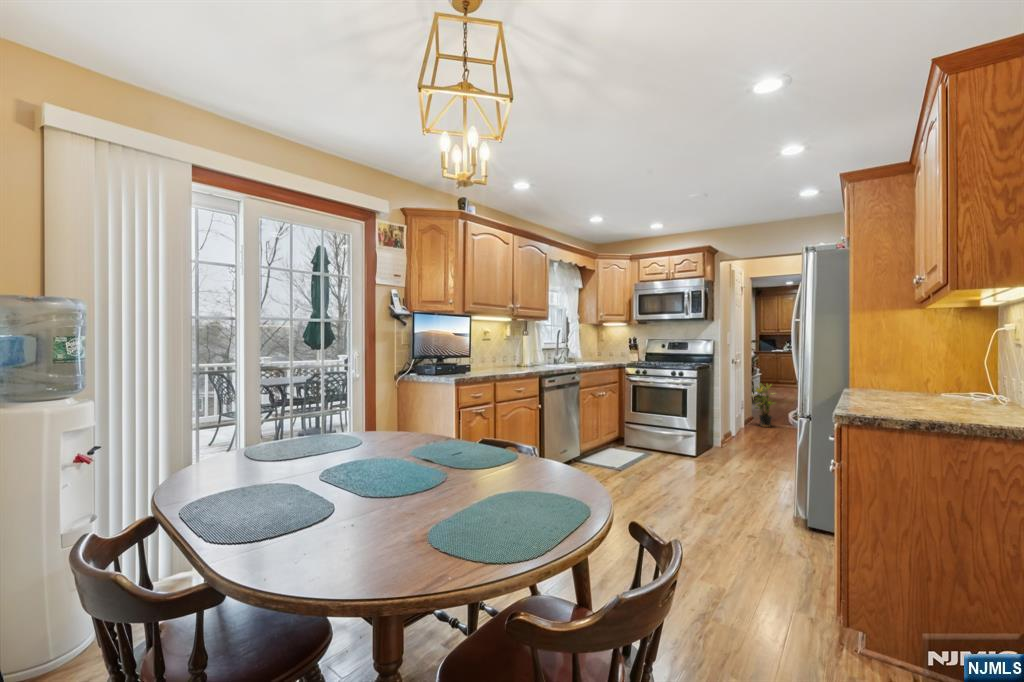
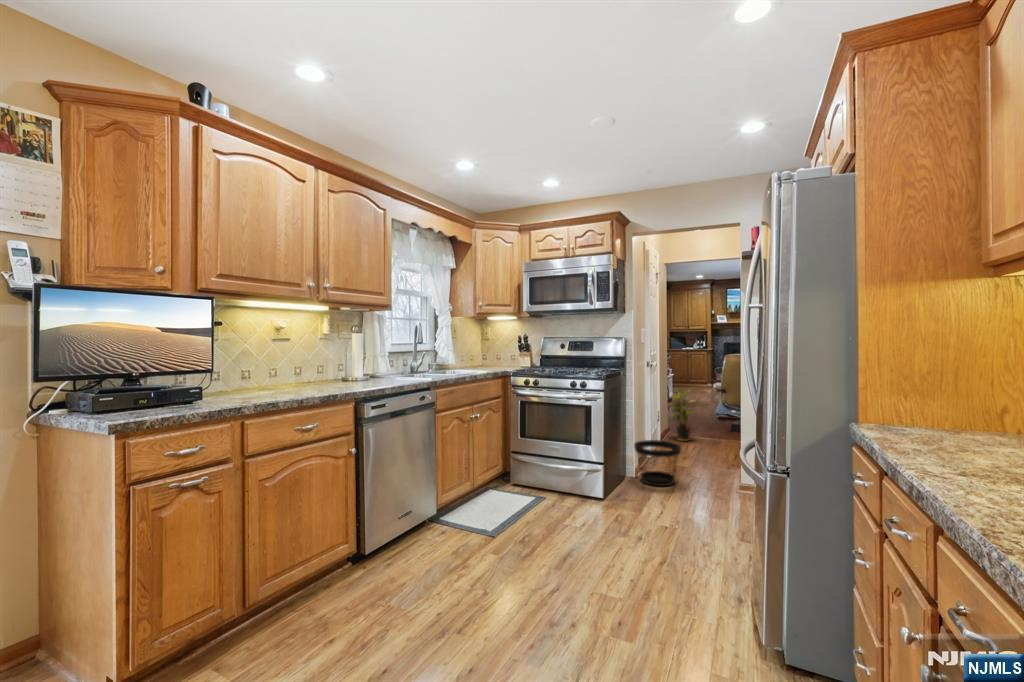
wastebasket: none [720,419,757,452] -> present [634,440,681,486]

